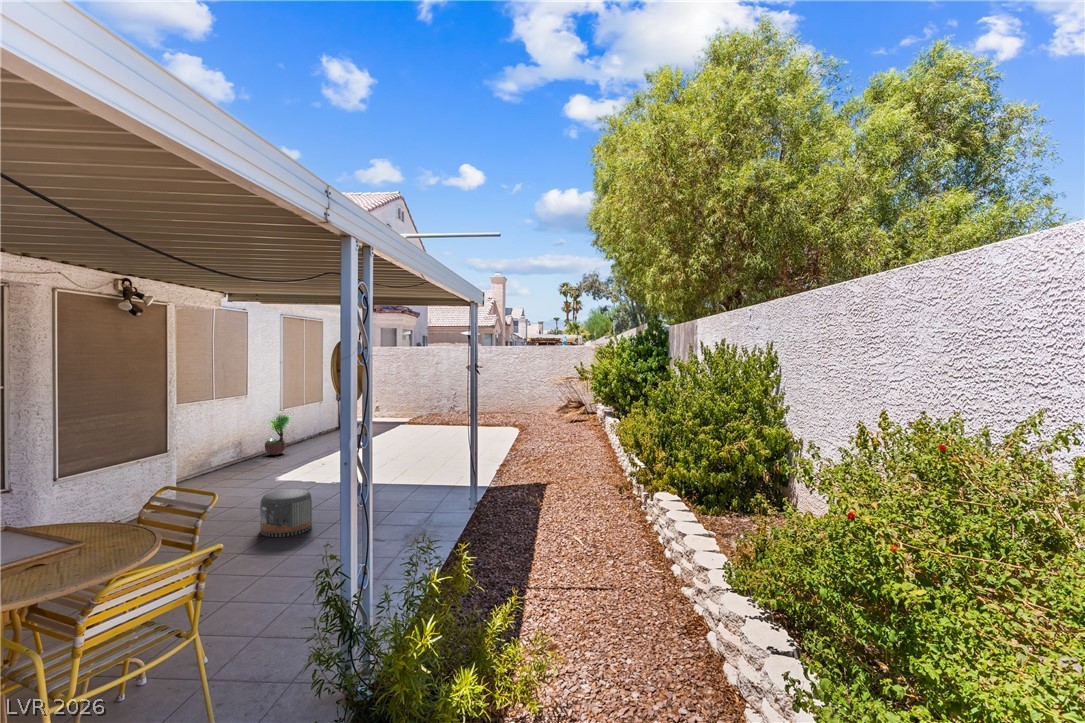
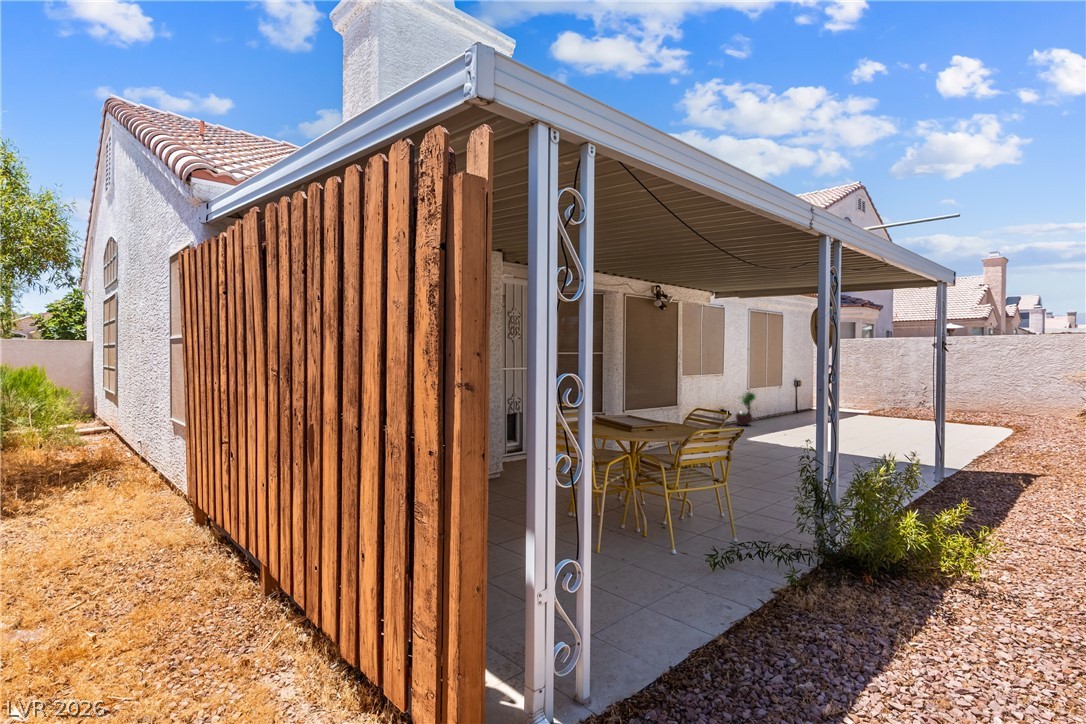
pouf: present [260,489,312,537] -> none [744,437,782,470]

